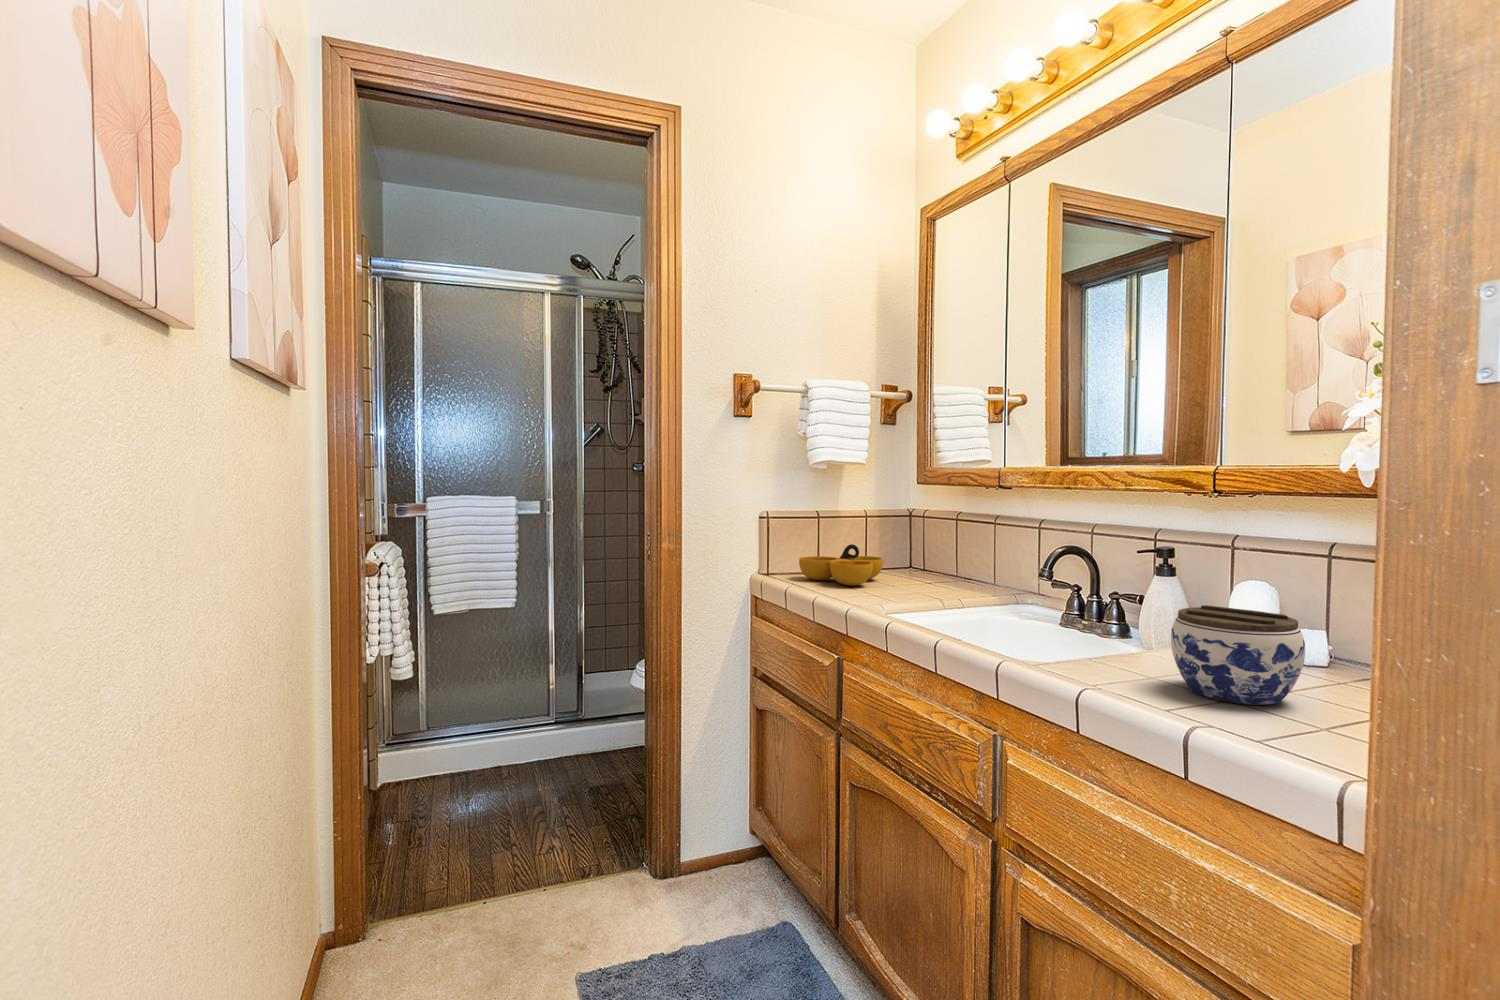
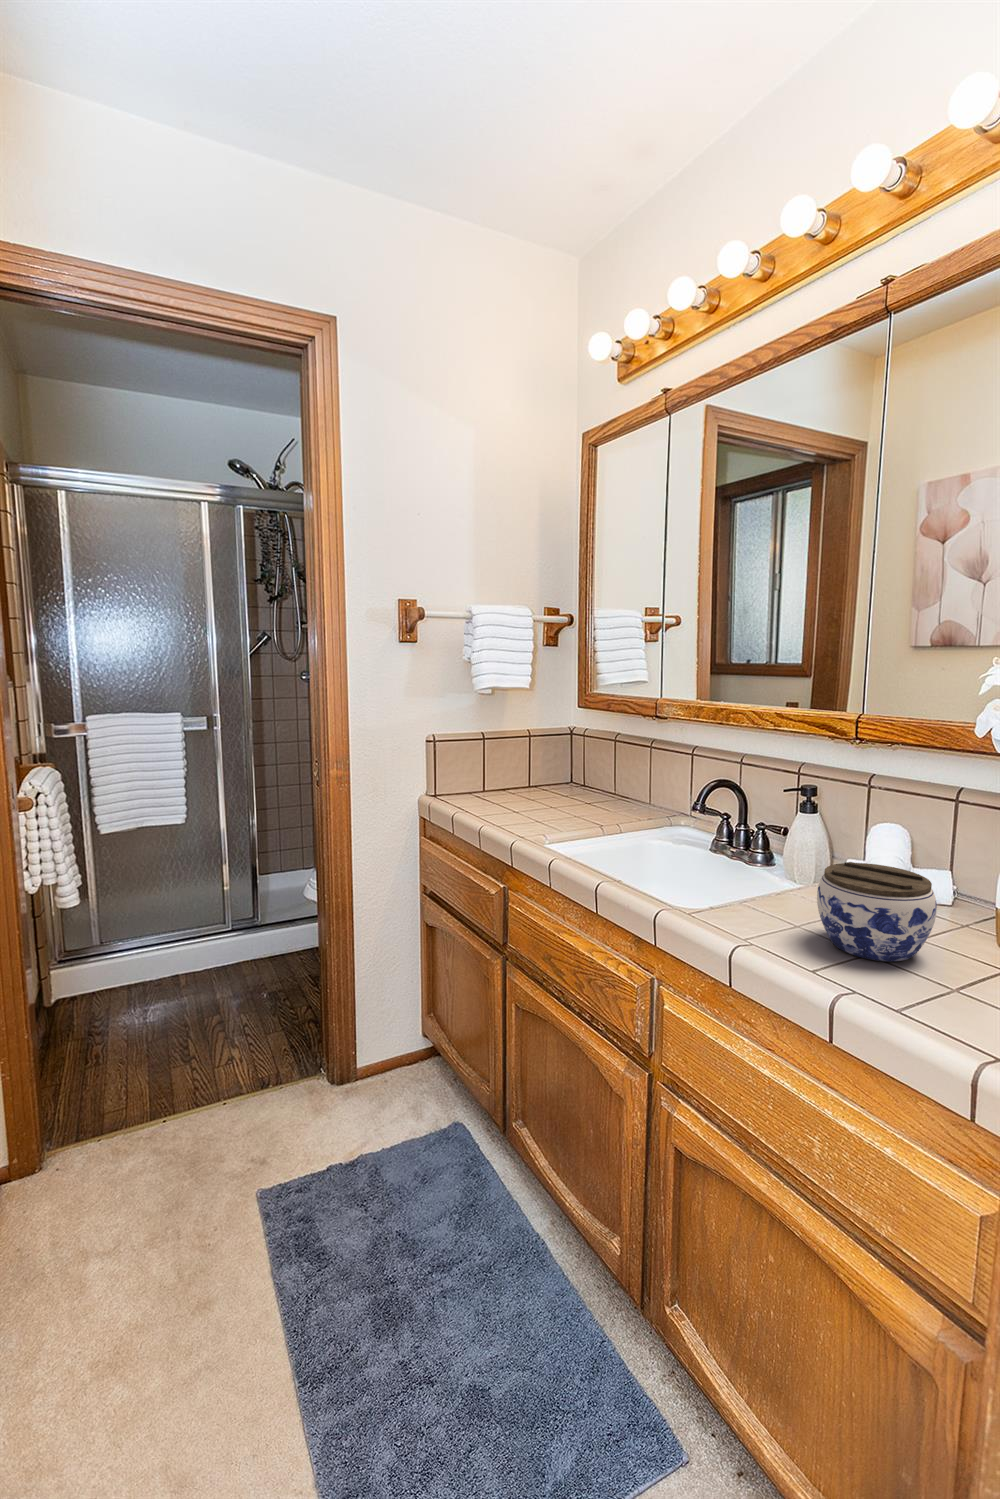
decorative bowl: present [799,544,883,586] -> none [467,769,548,811]

